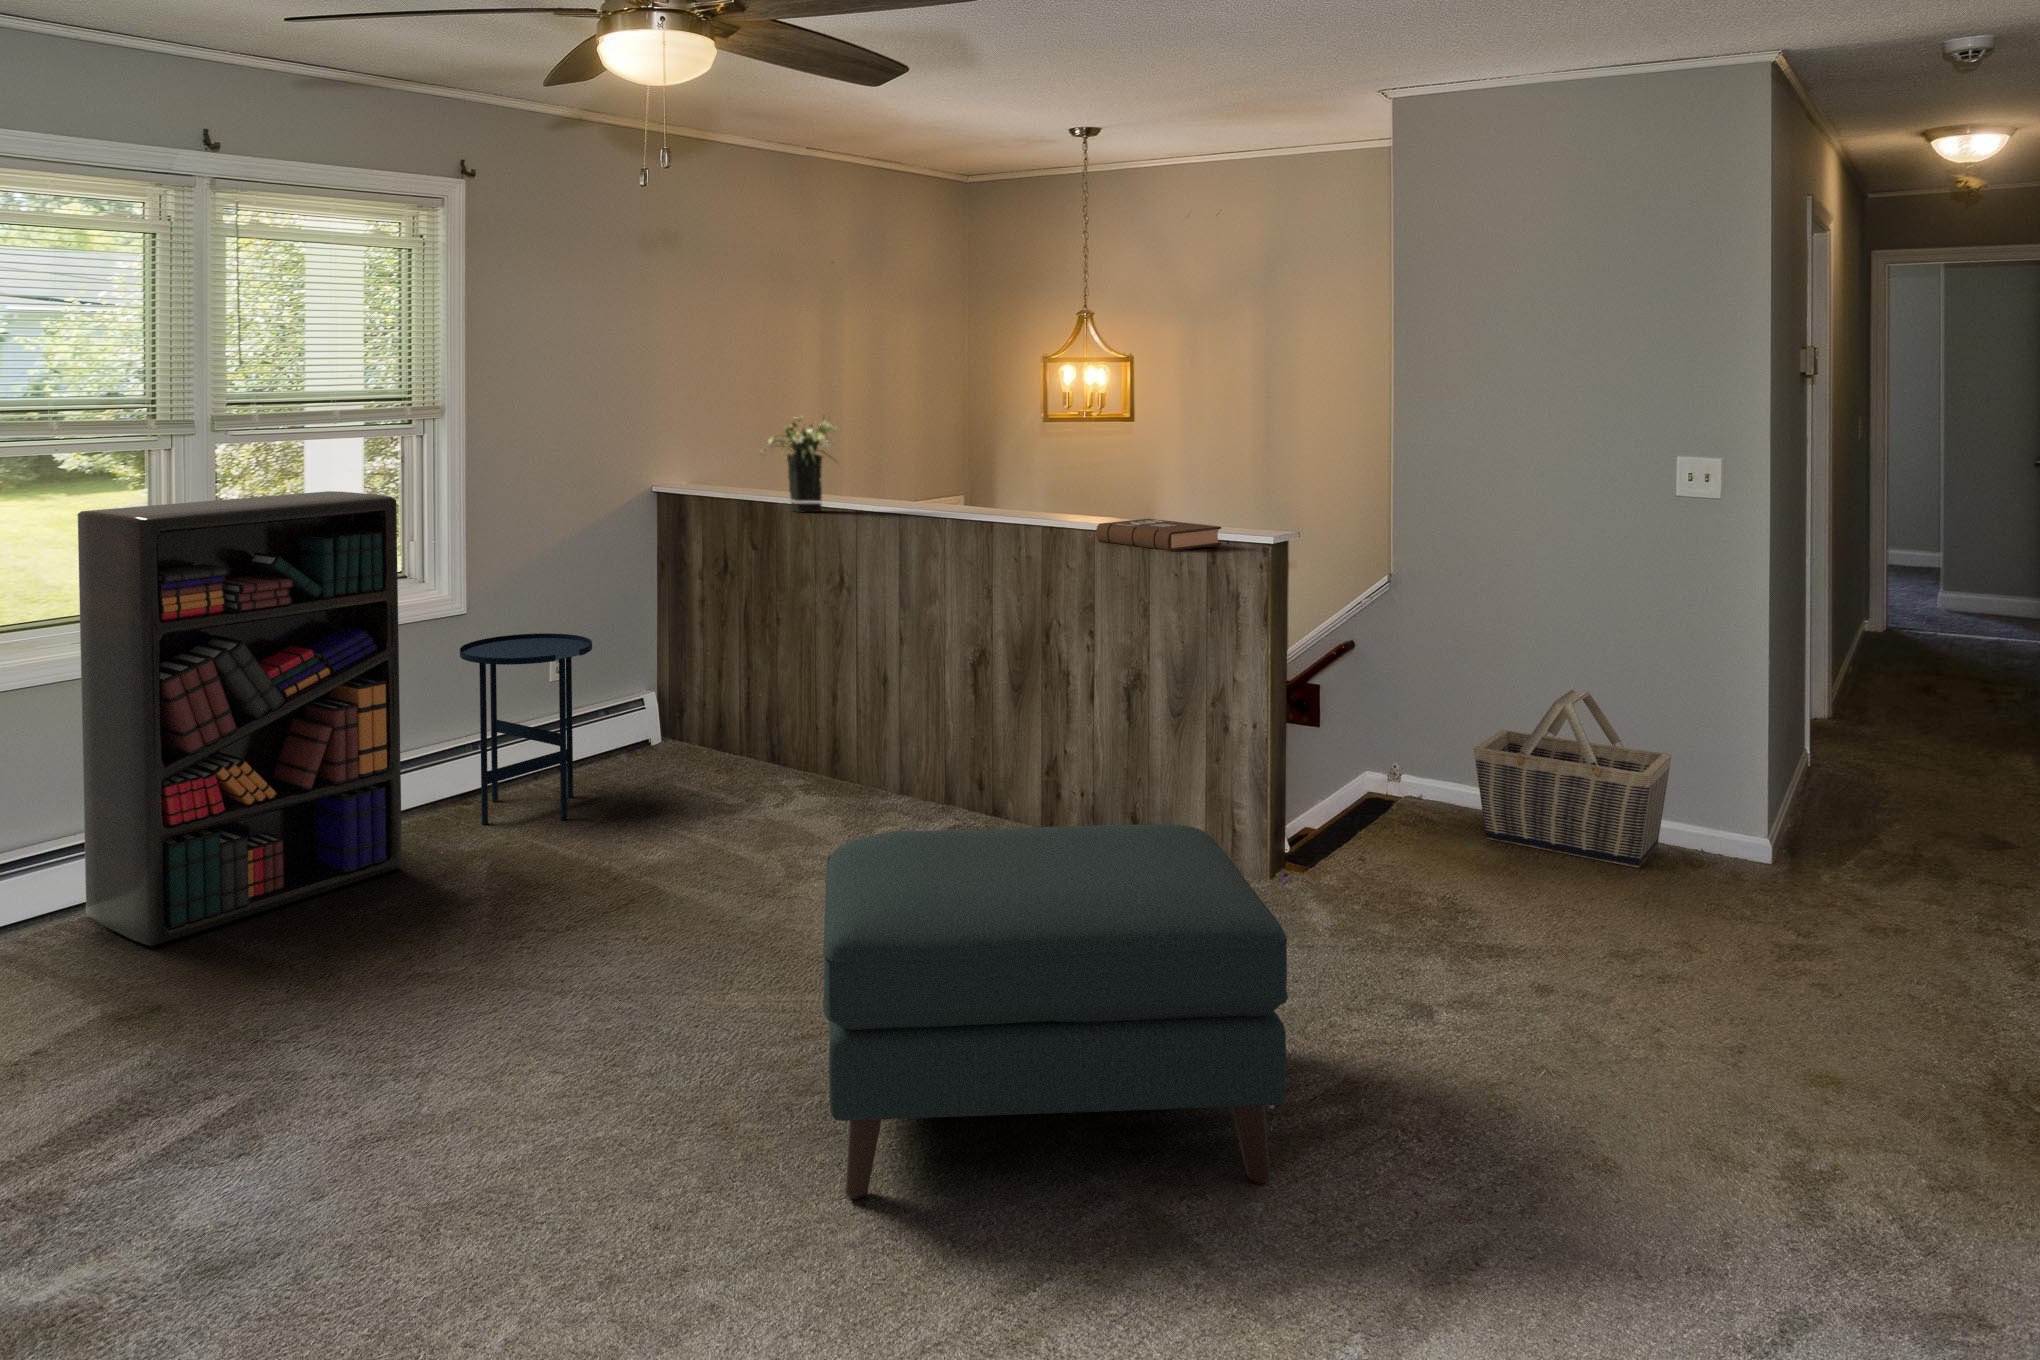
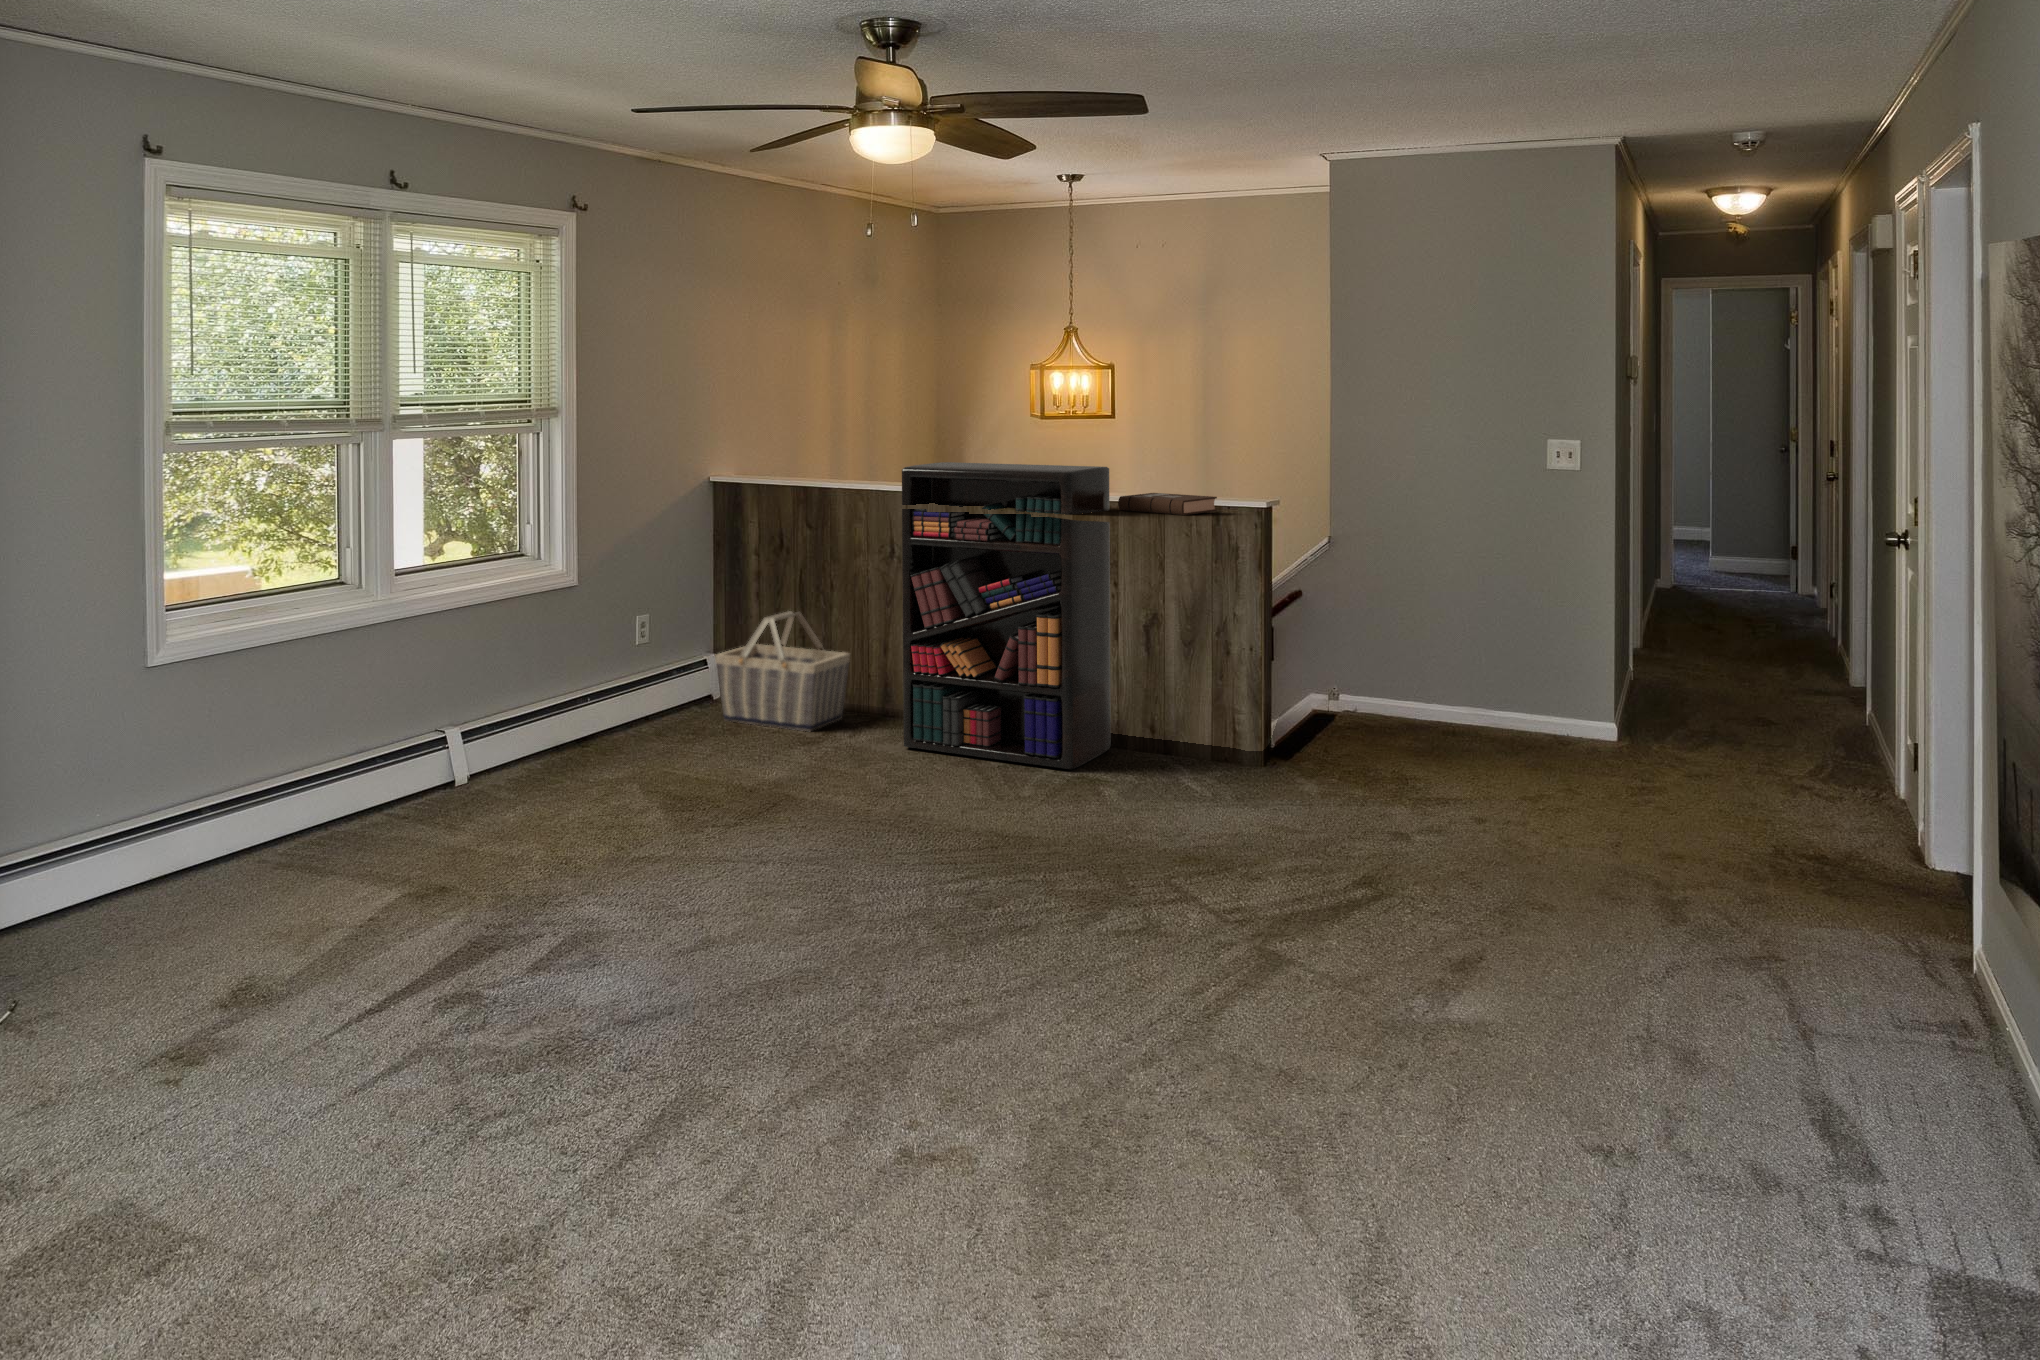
flower arrangement: present [760,417,838,512] -> none [817,412,883,495]
bookshelf: present [78,491,402,946] -> present [902,462,1111,770]
side table: present [460,633,592,825] -> none [580,600,691,759]
basket: present [1474,690,1671,868] -> present [715,611,850,731]
ottoman: present [823,824,1288,1199] -> none [998,701,1349,949]

